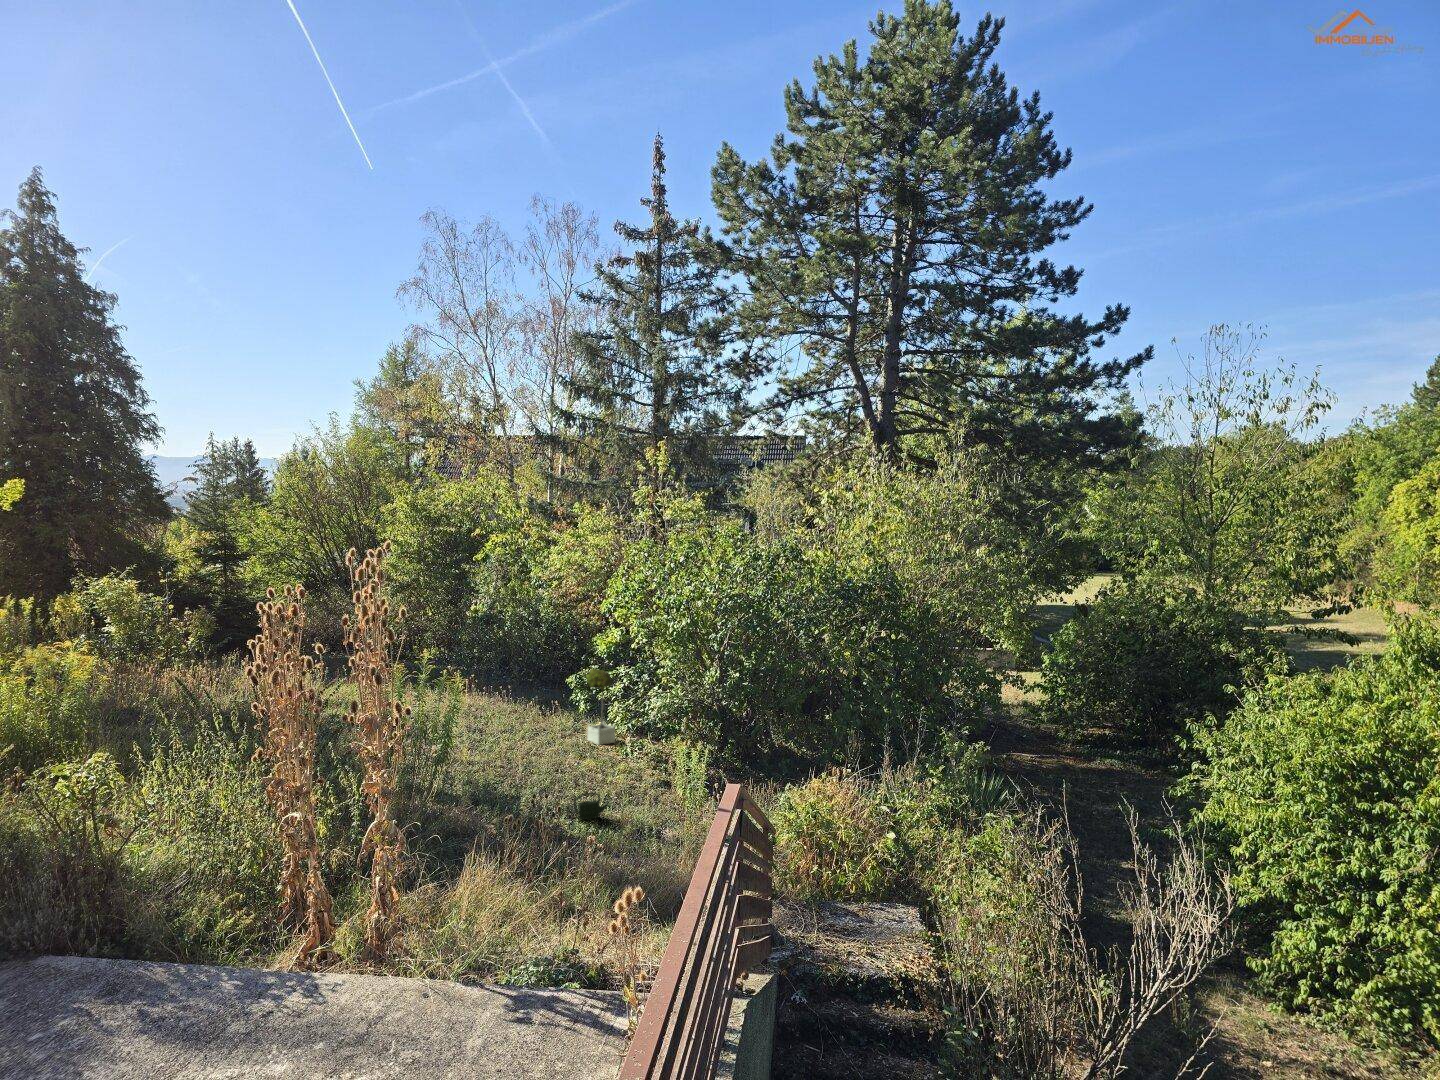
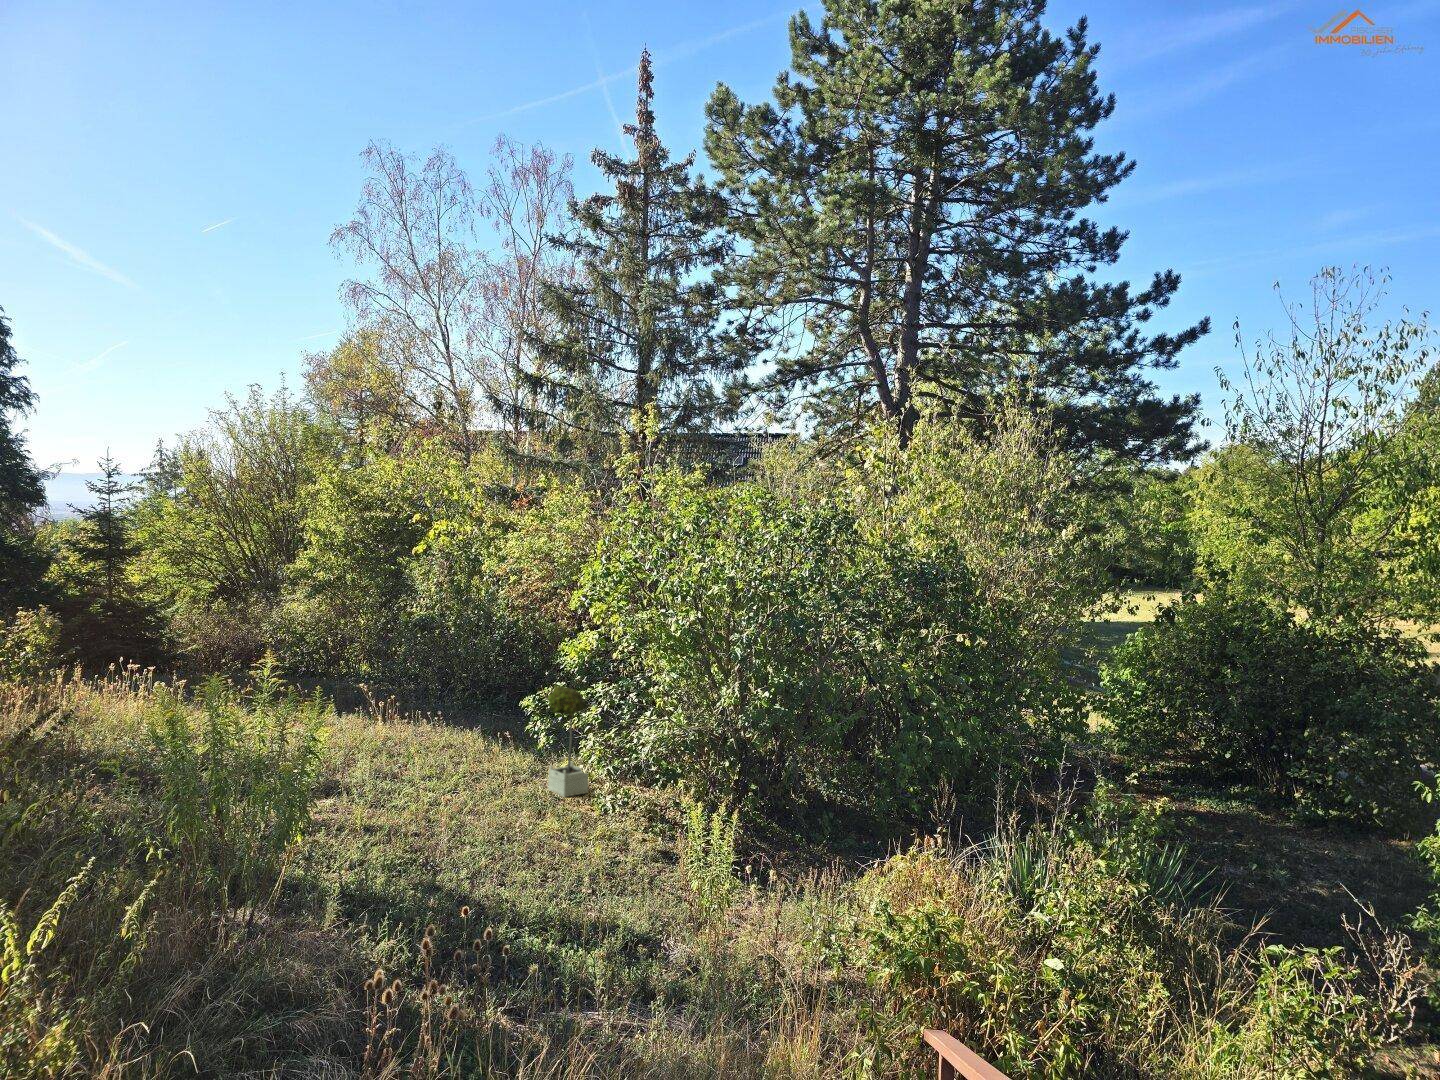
watering can: present [573,792,613,819] -> none [517,903,588,954]

